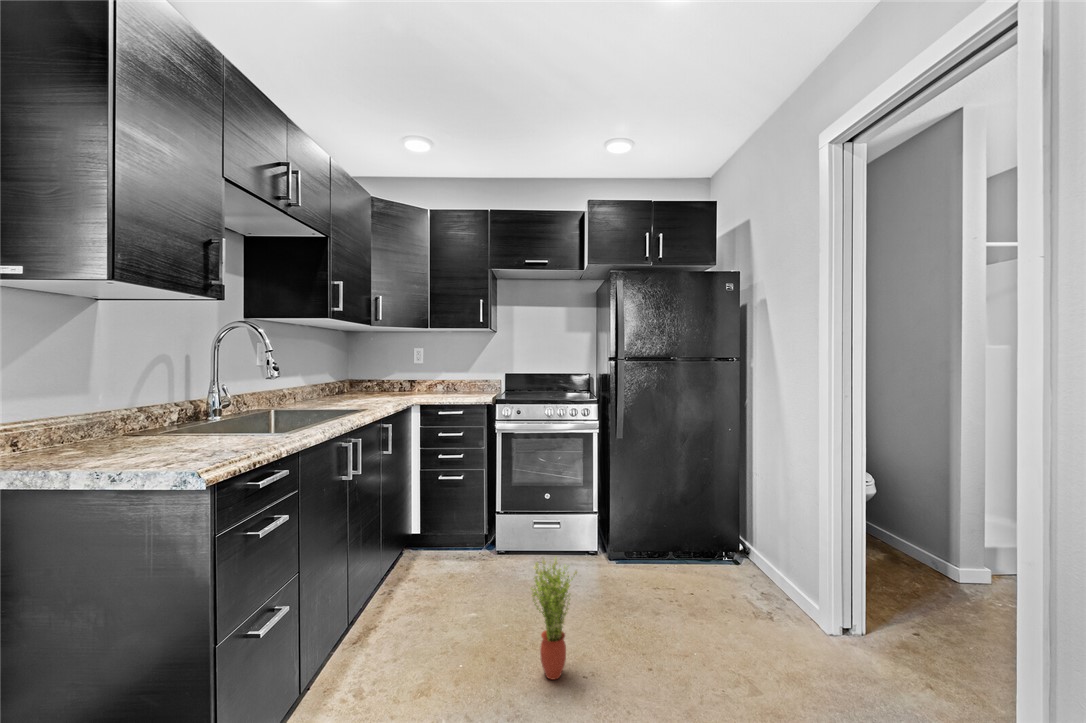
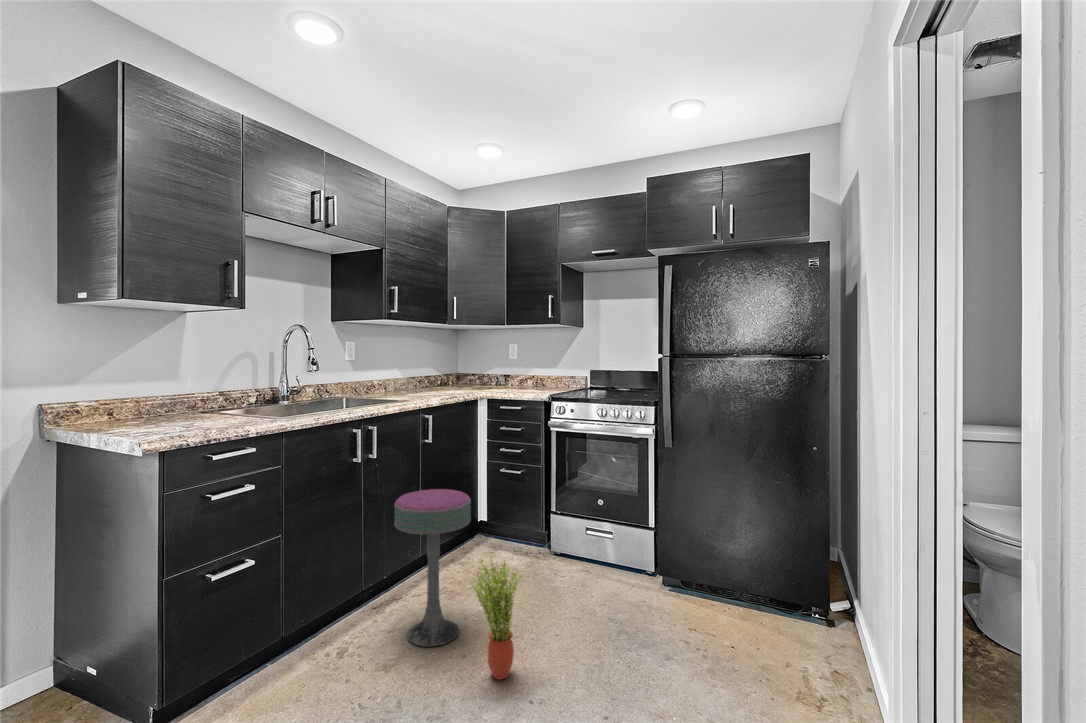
bar stool: none [410,500,491,671] -> present [394,489,471,647]

